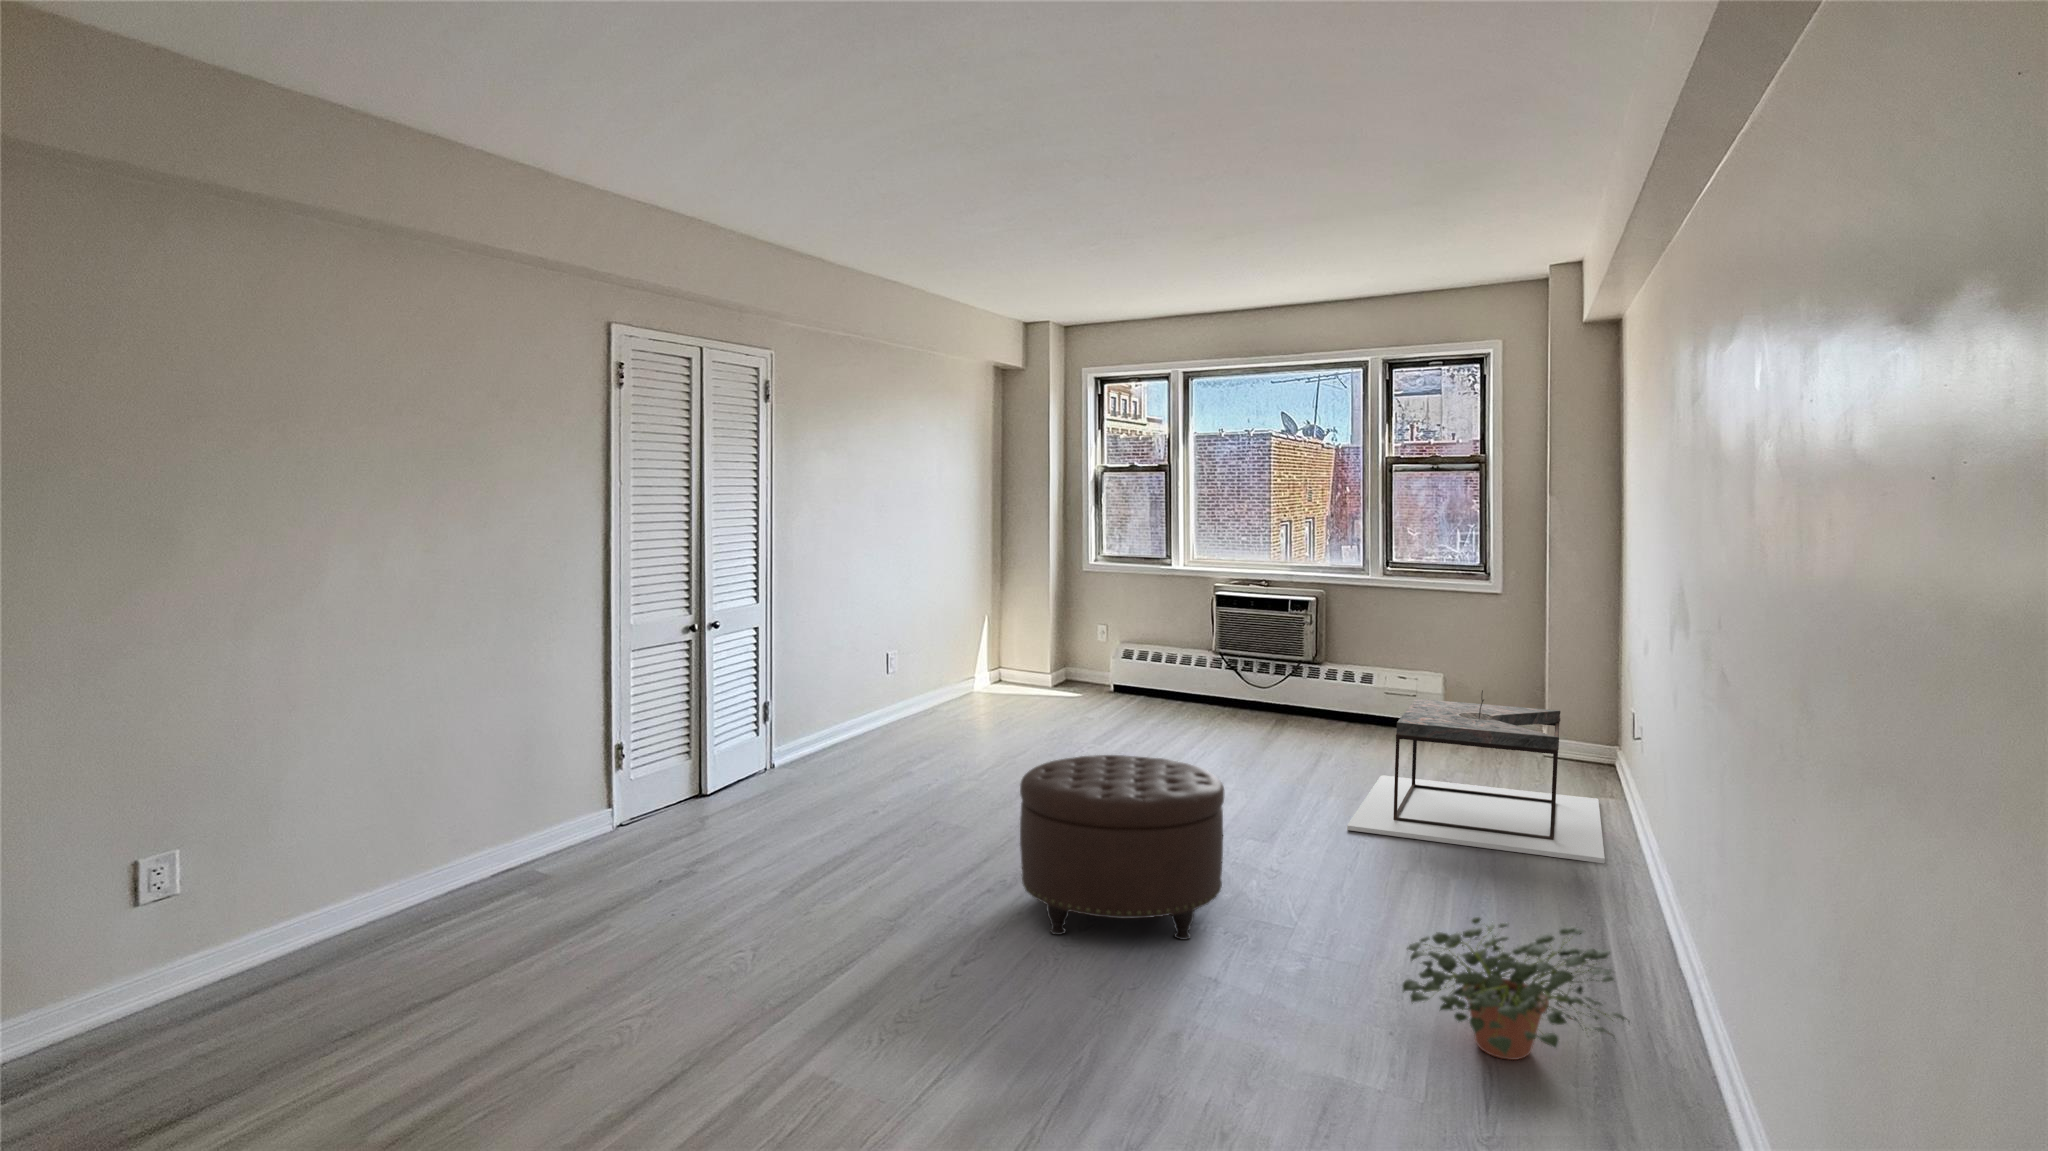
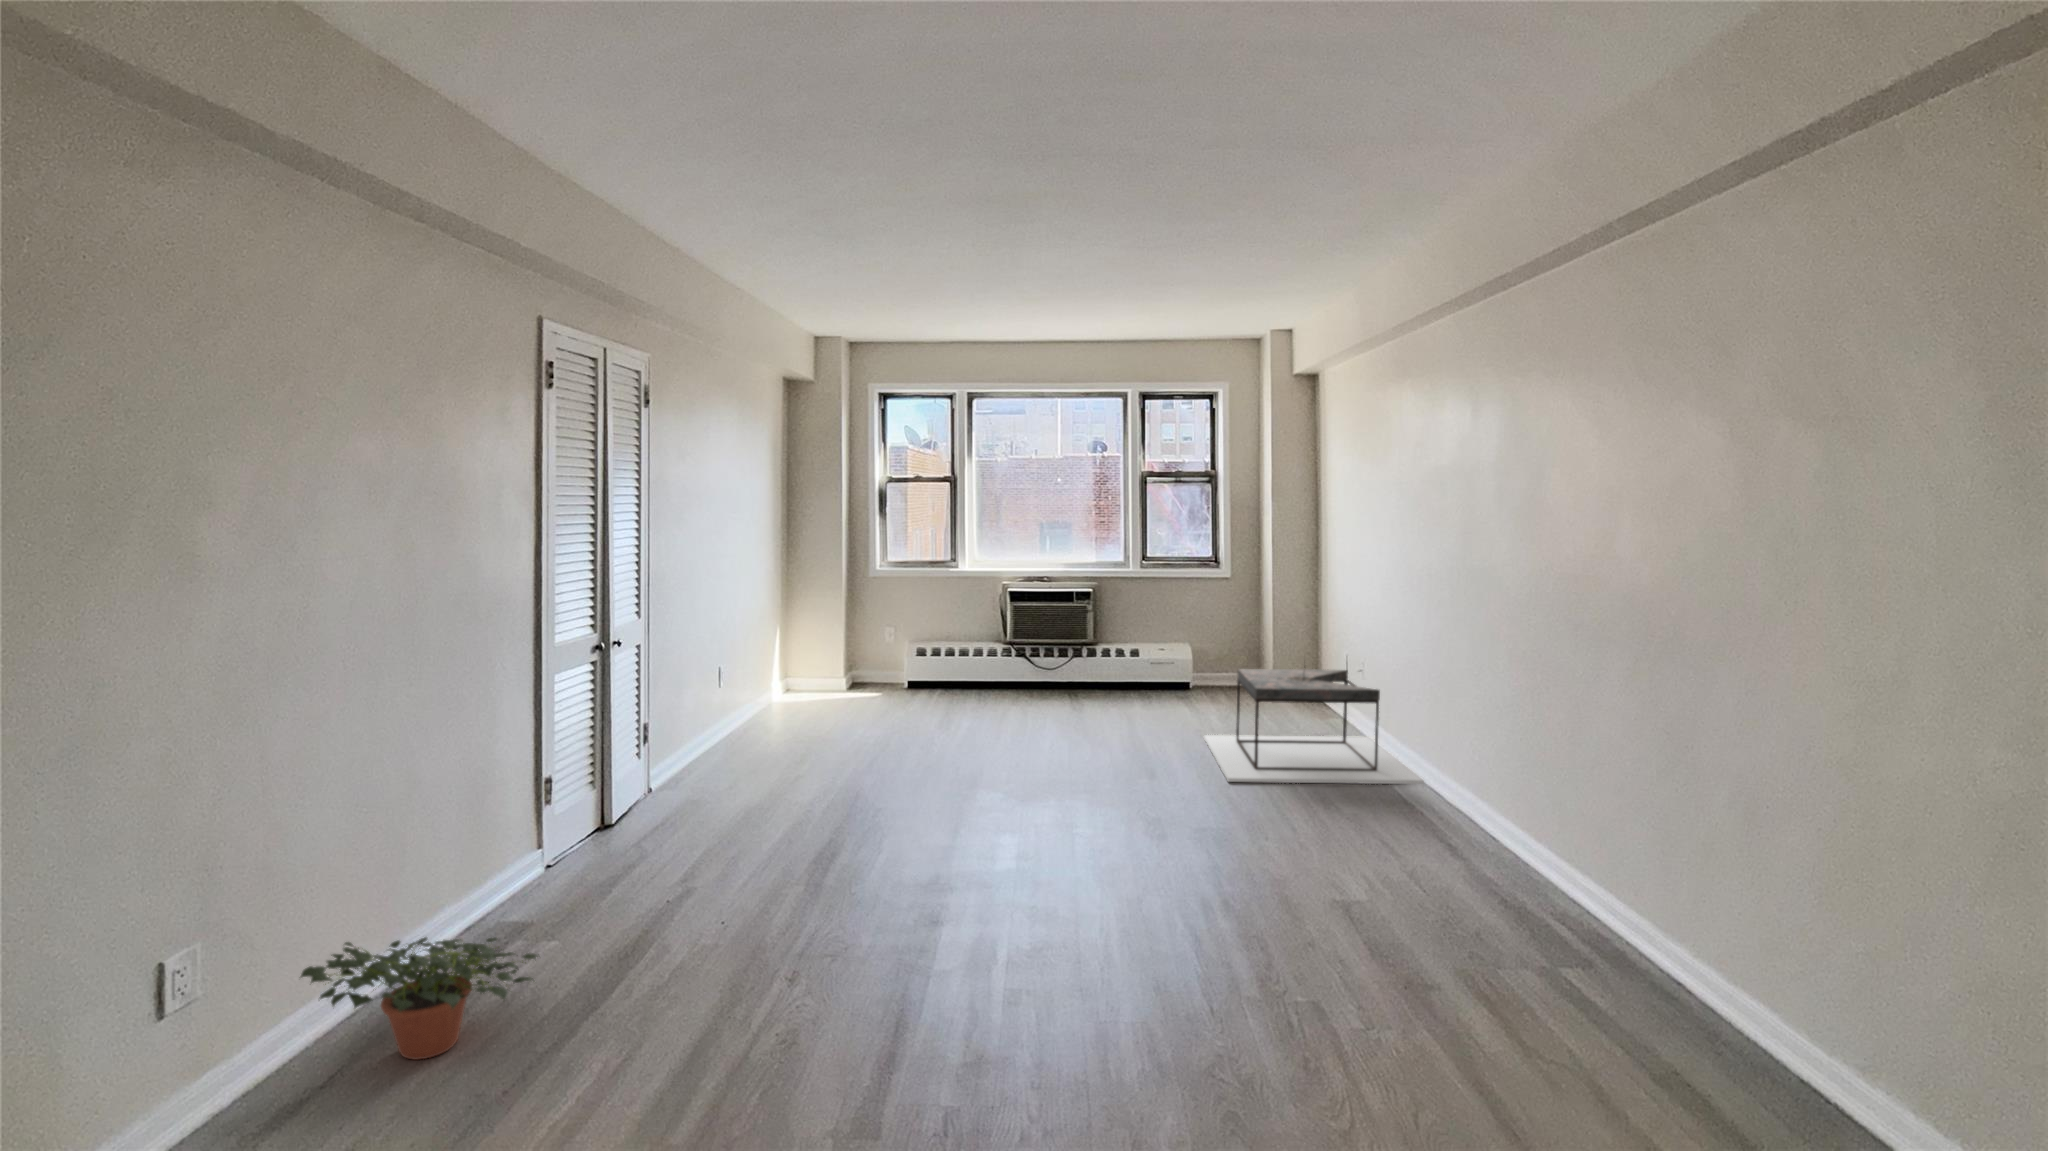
ottoman: present [1020,755,1224,940] -> none [1047,734,1230,903]
potted plant: present [1402,917,1626,1060] -> present [301,937,538,1059]

